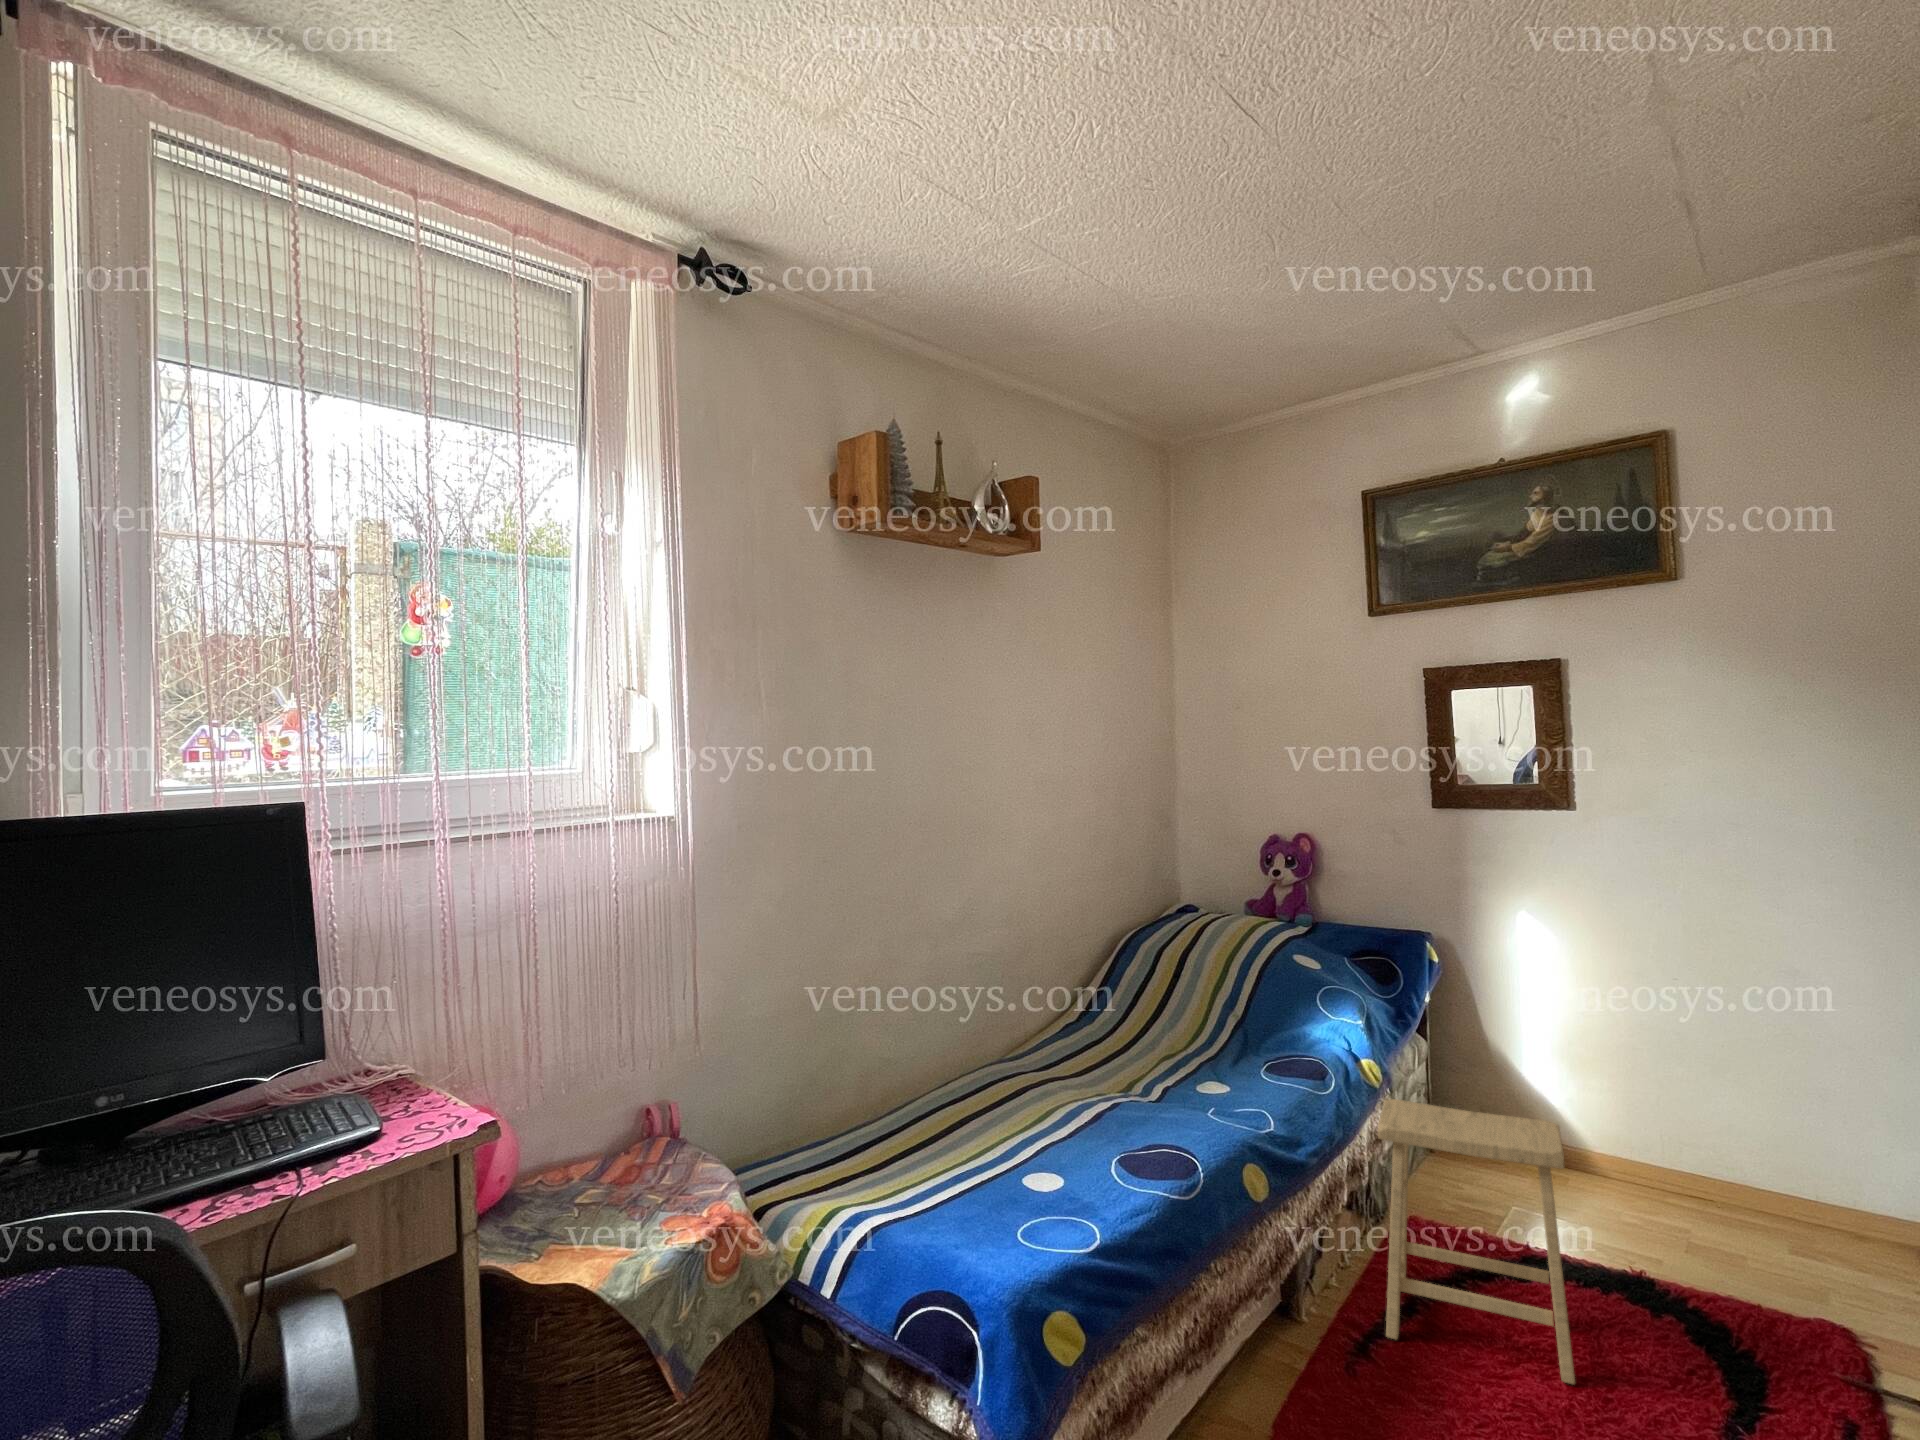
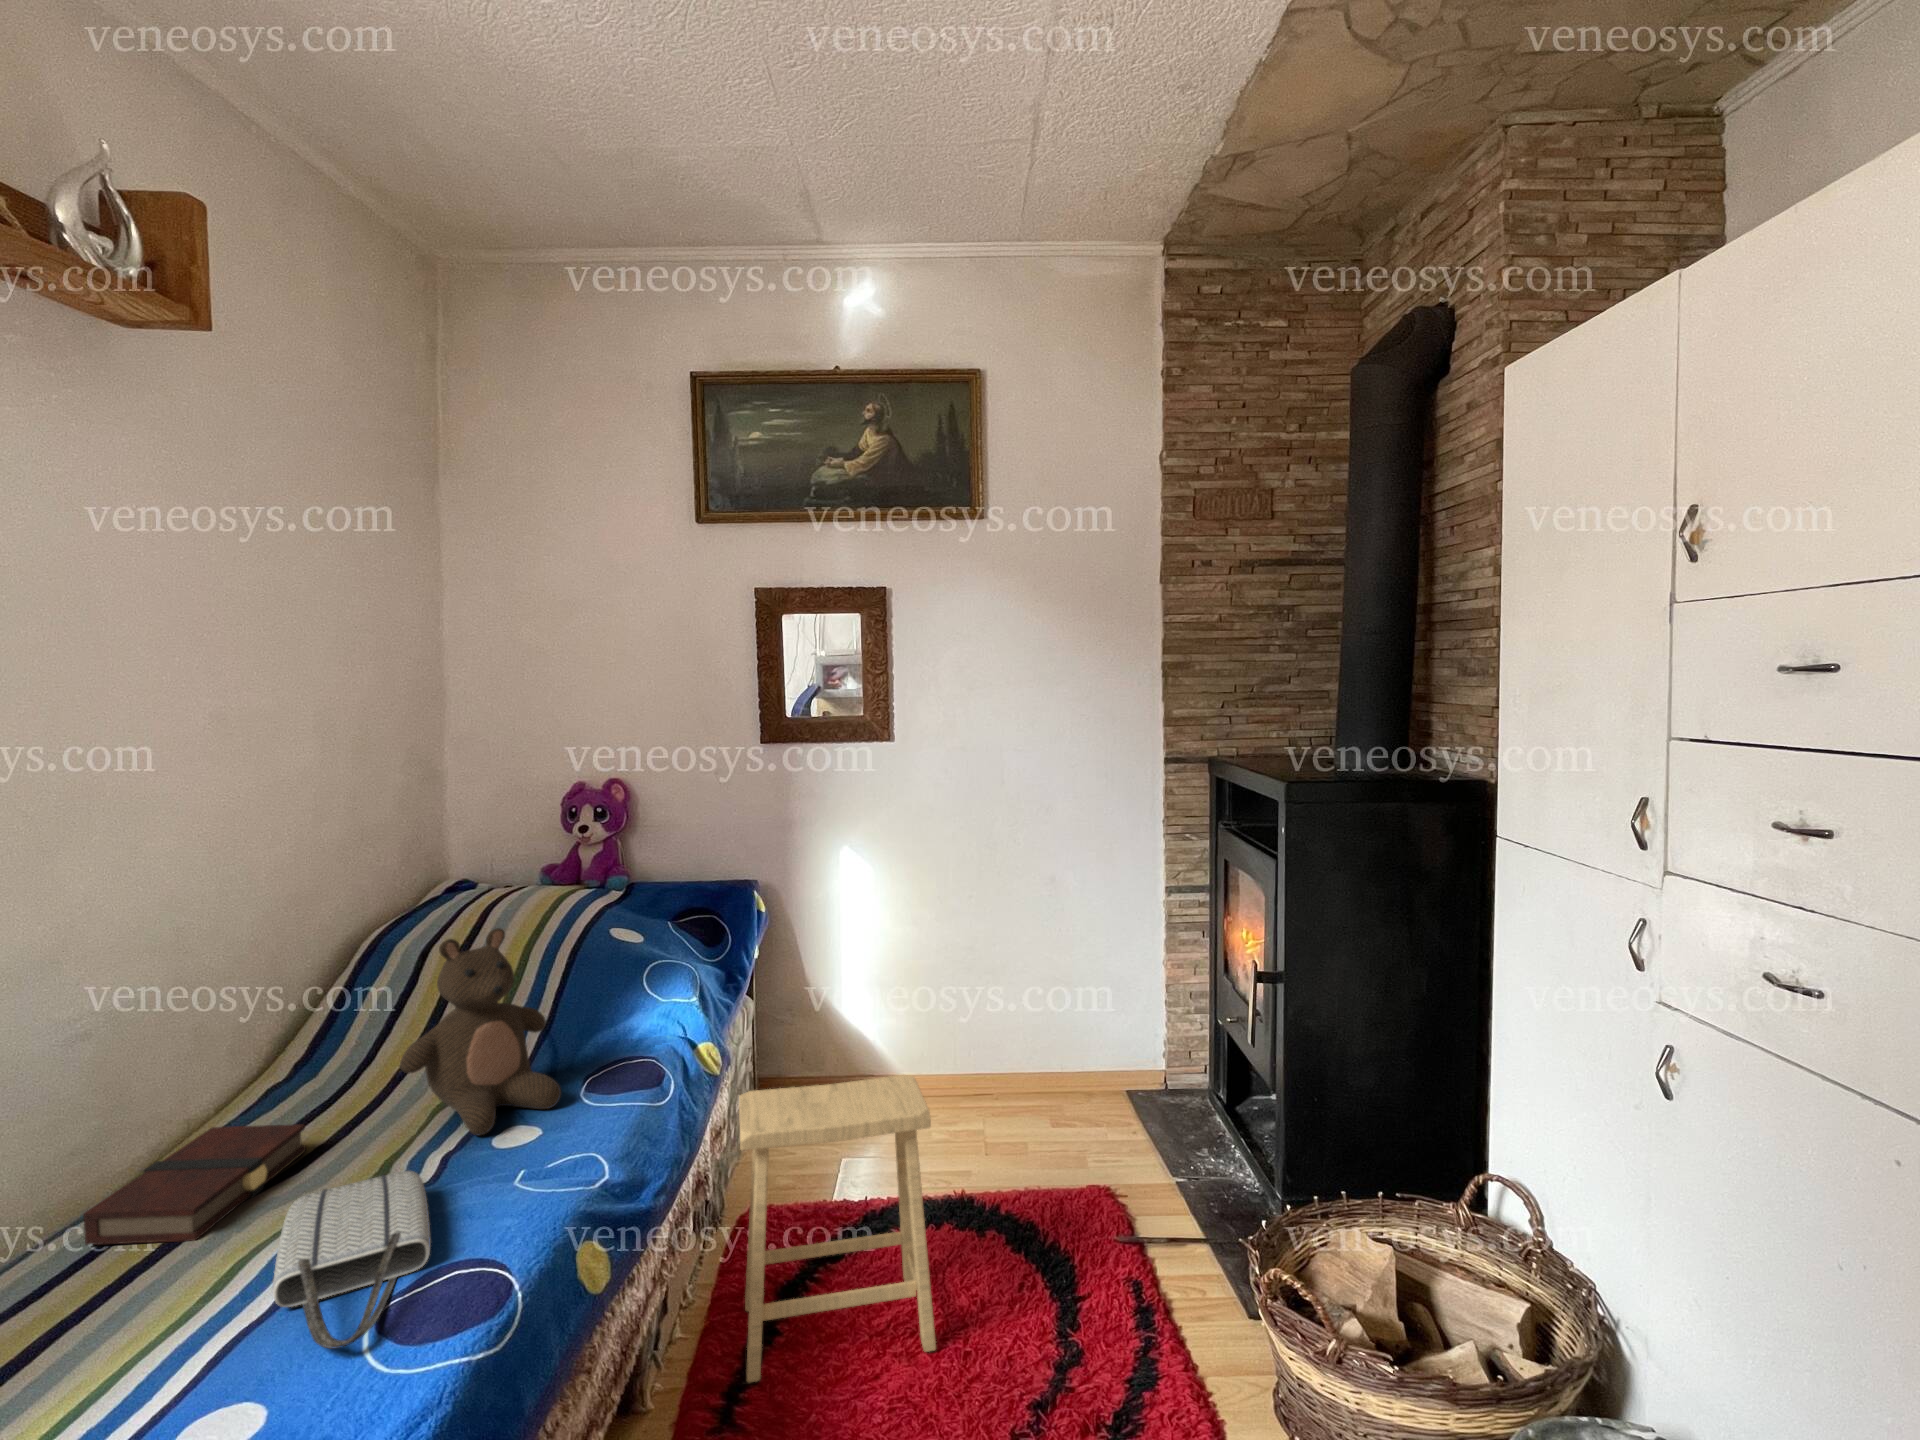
stuffed bear: none [1140,936,1246,1081] -> present [400,928,561,1135]
book: none [979,1037,1086,1096] -> present [84,1124,306,1245]
tote bag: none [1066,1083,1151,1164] -> present [273,1171,431,1348]

